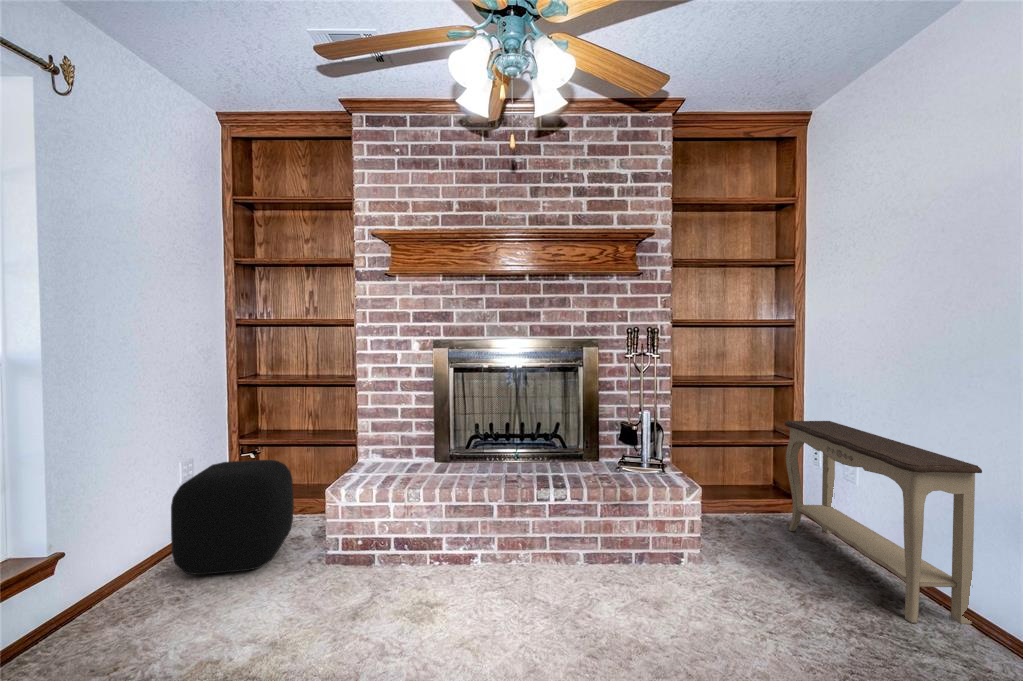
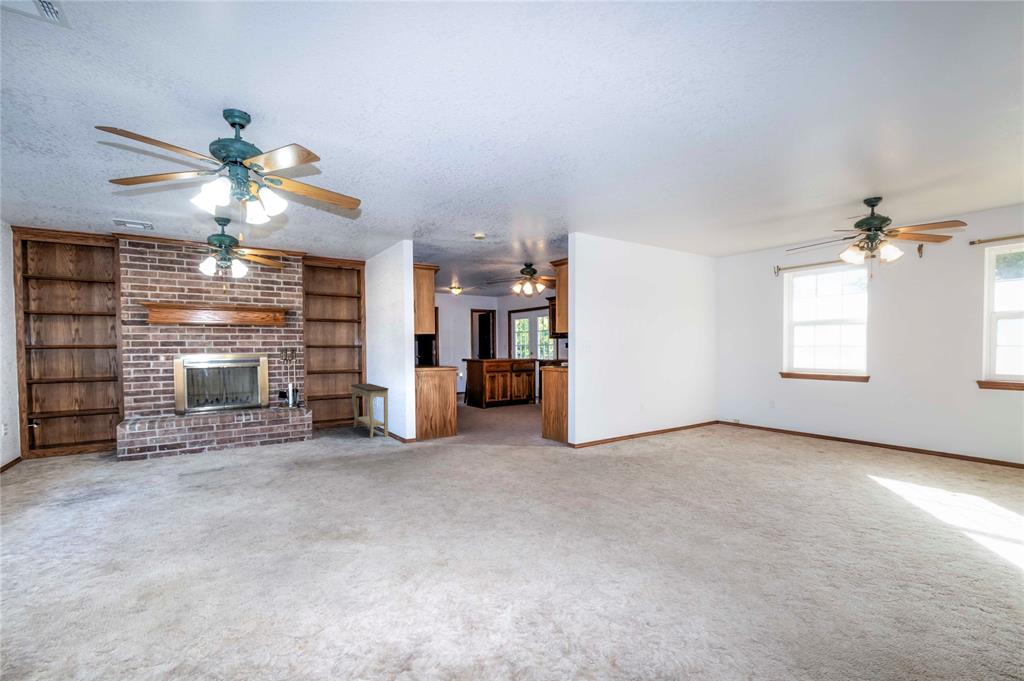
ottoman: present [171,460,294,575] -> none [20,419,93,472]

